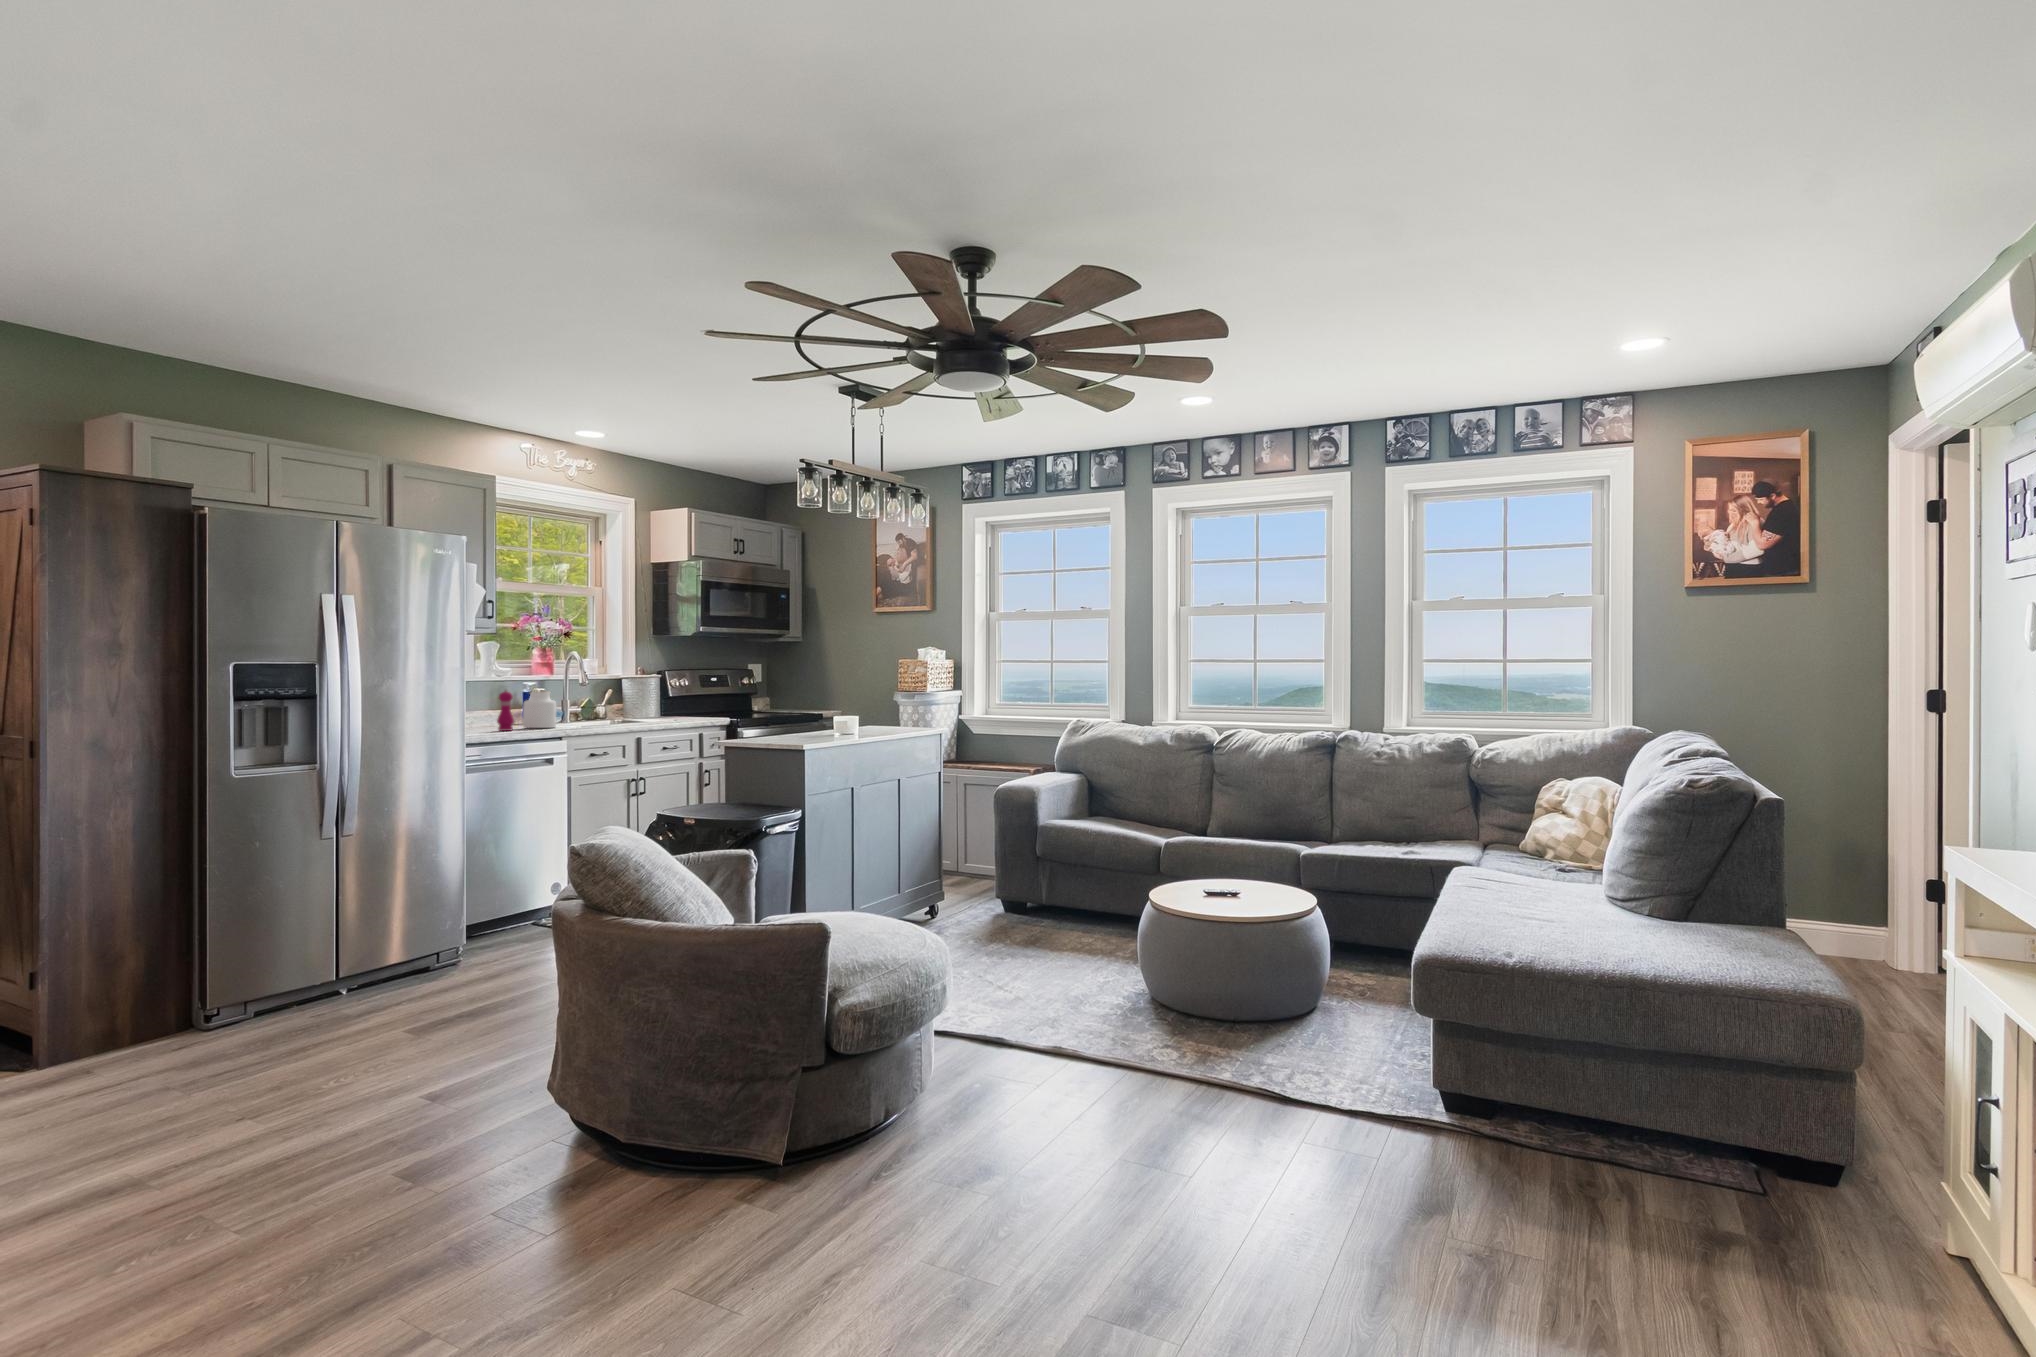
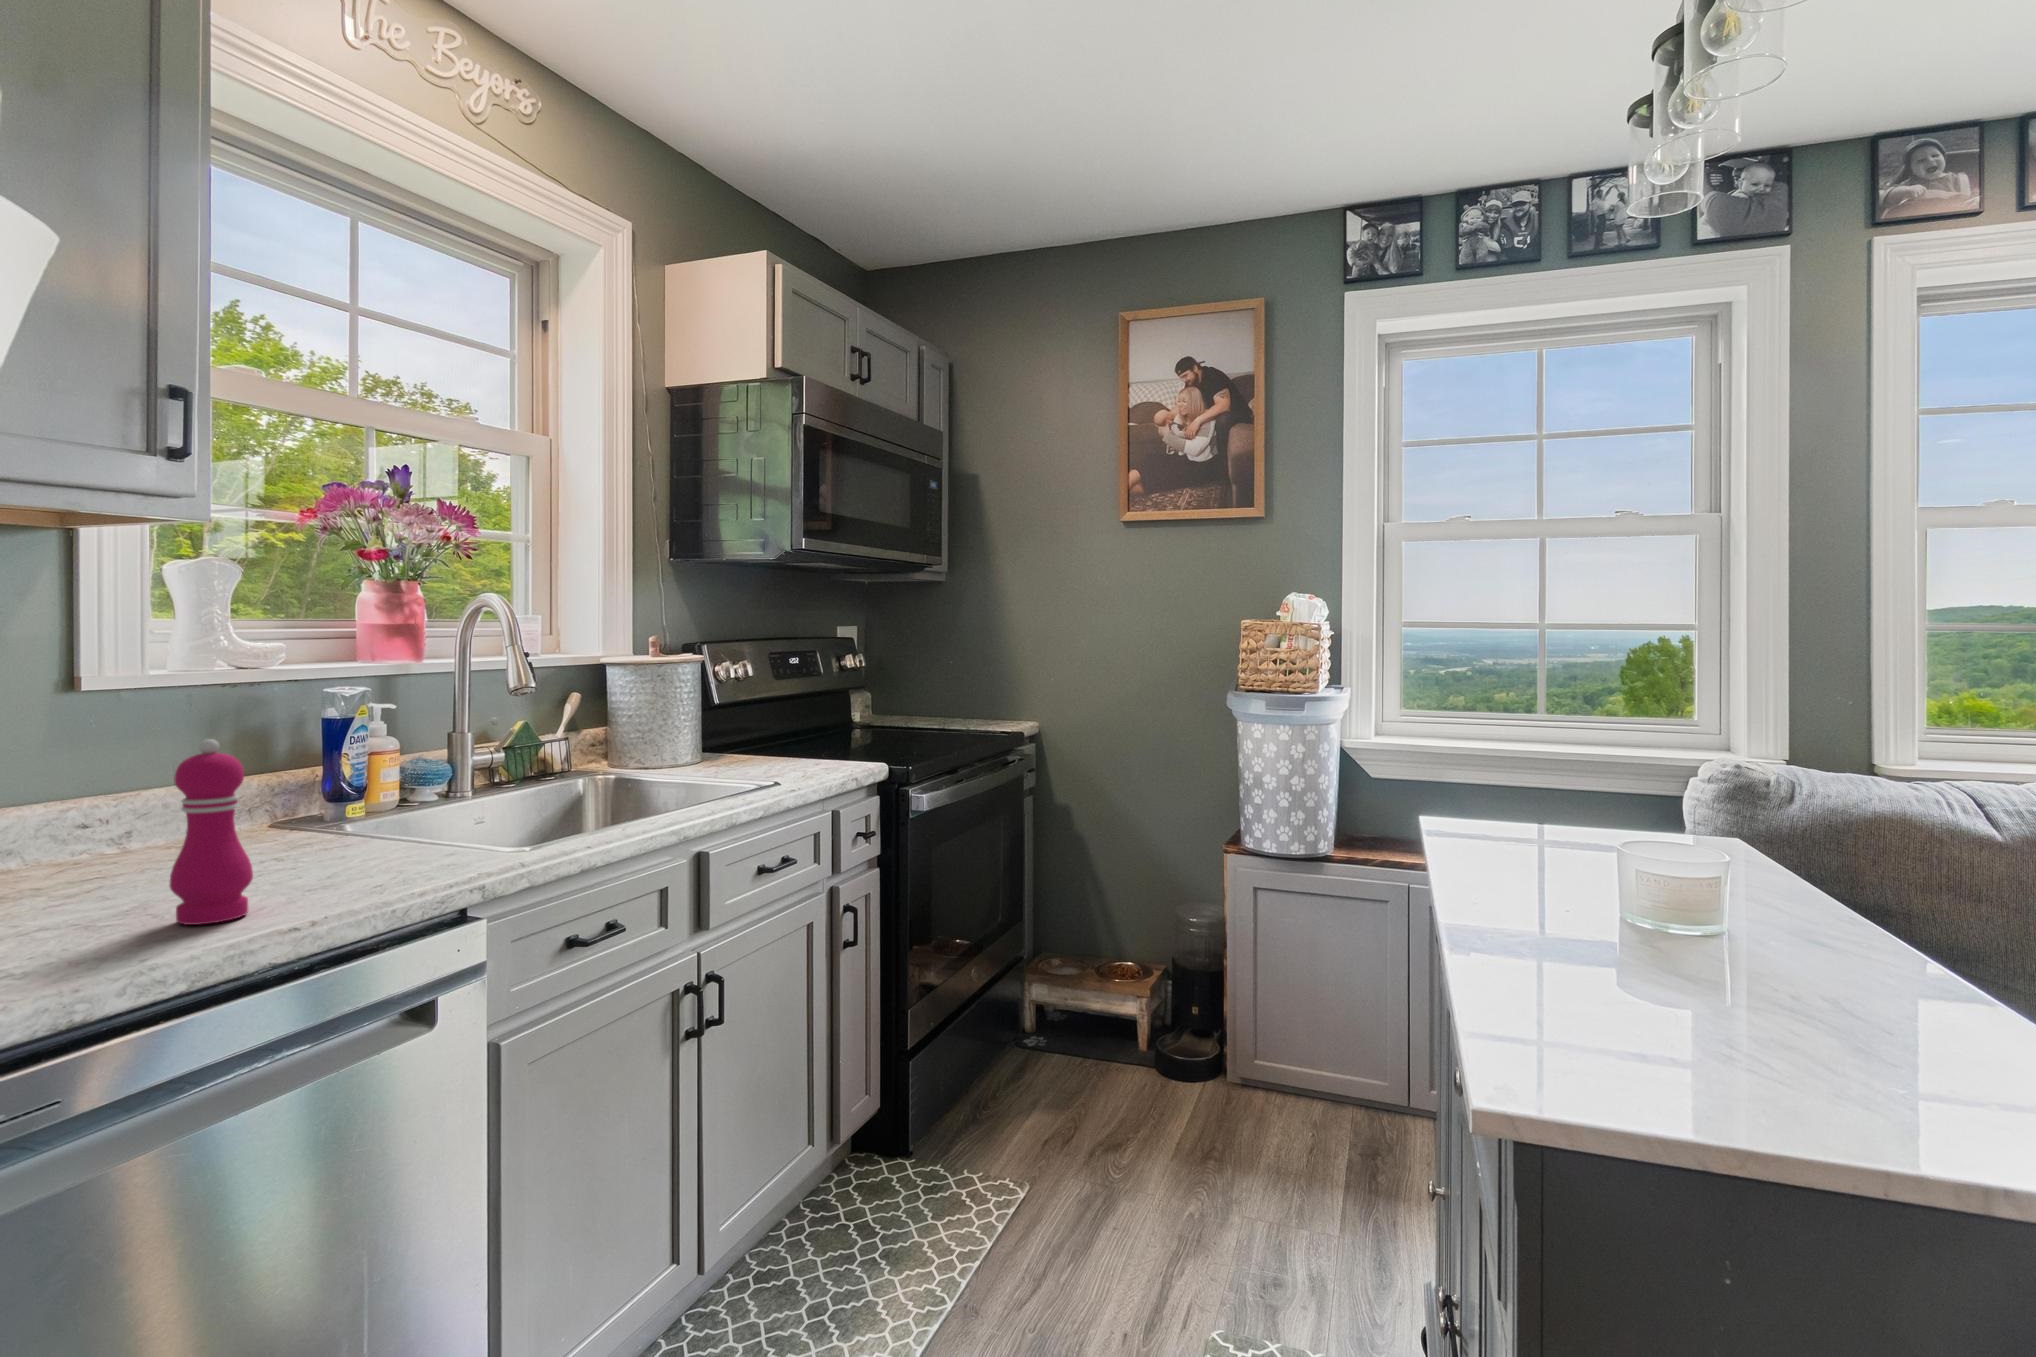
jar: present [523,691,556,728] -> none [306,731,439,877]

